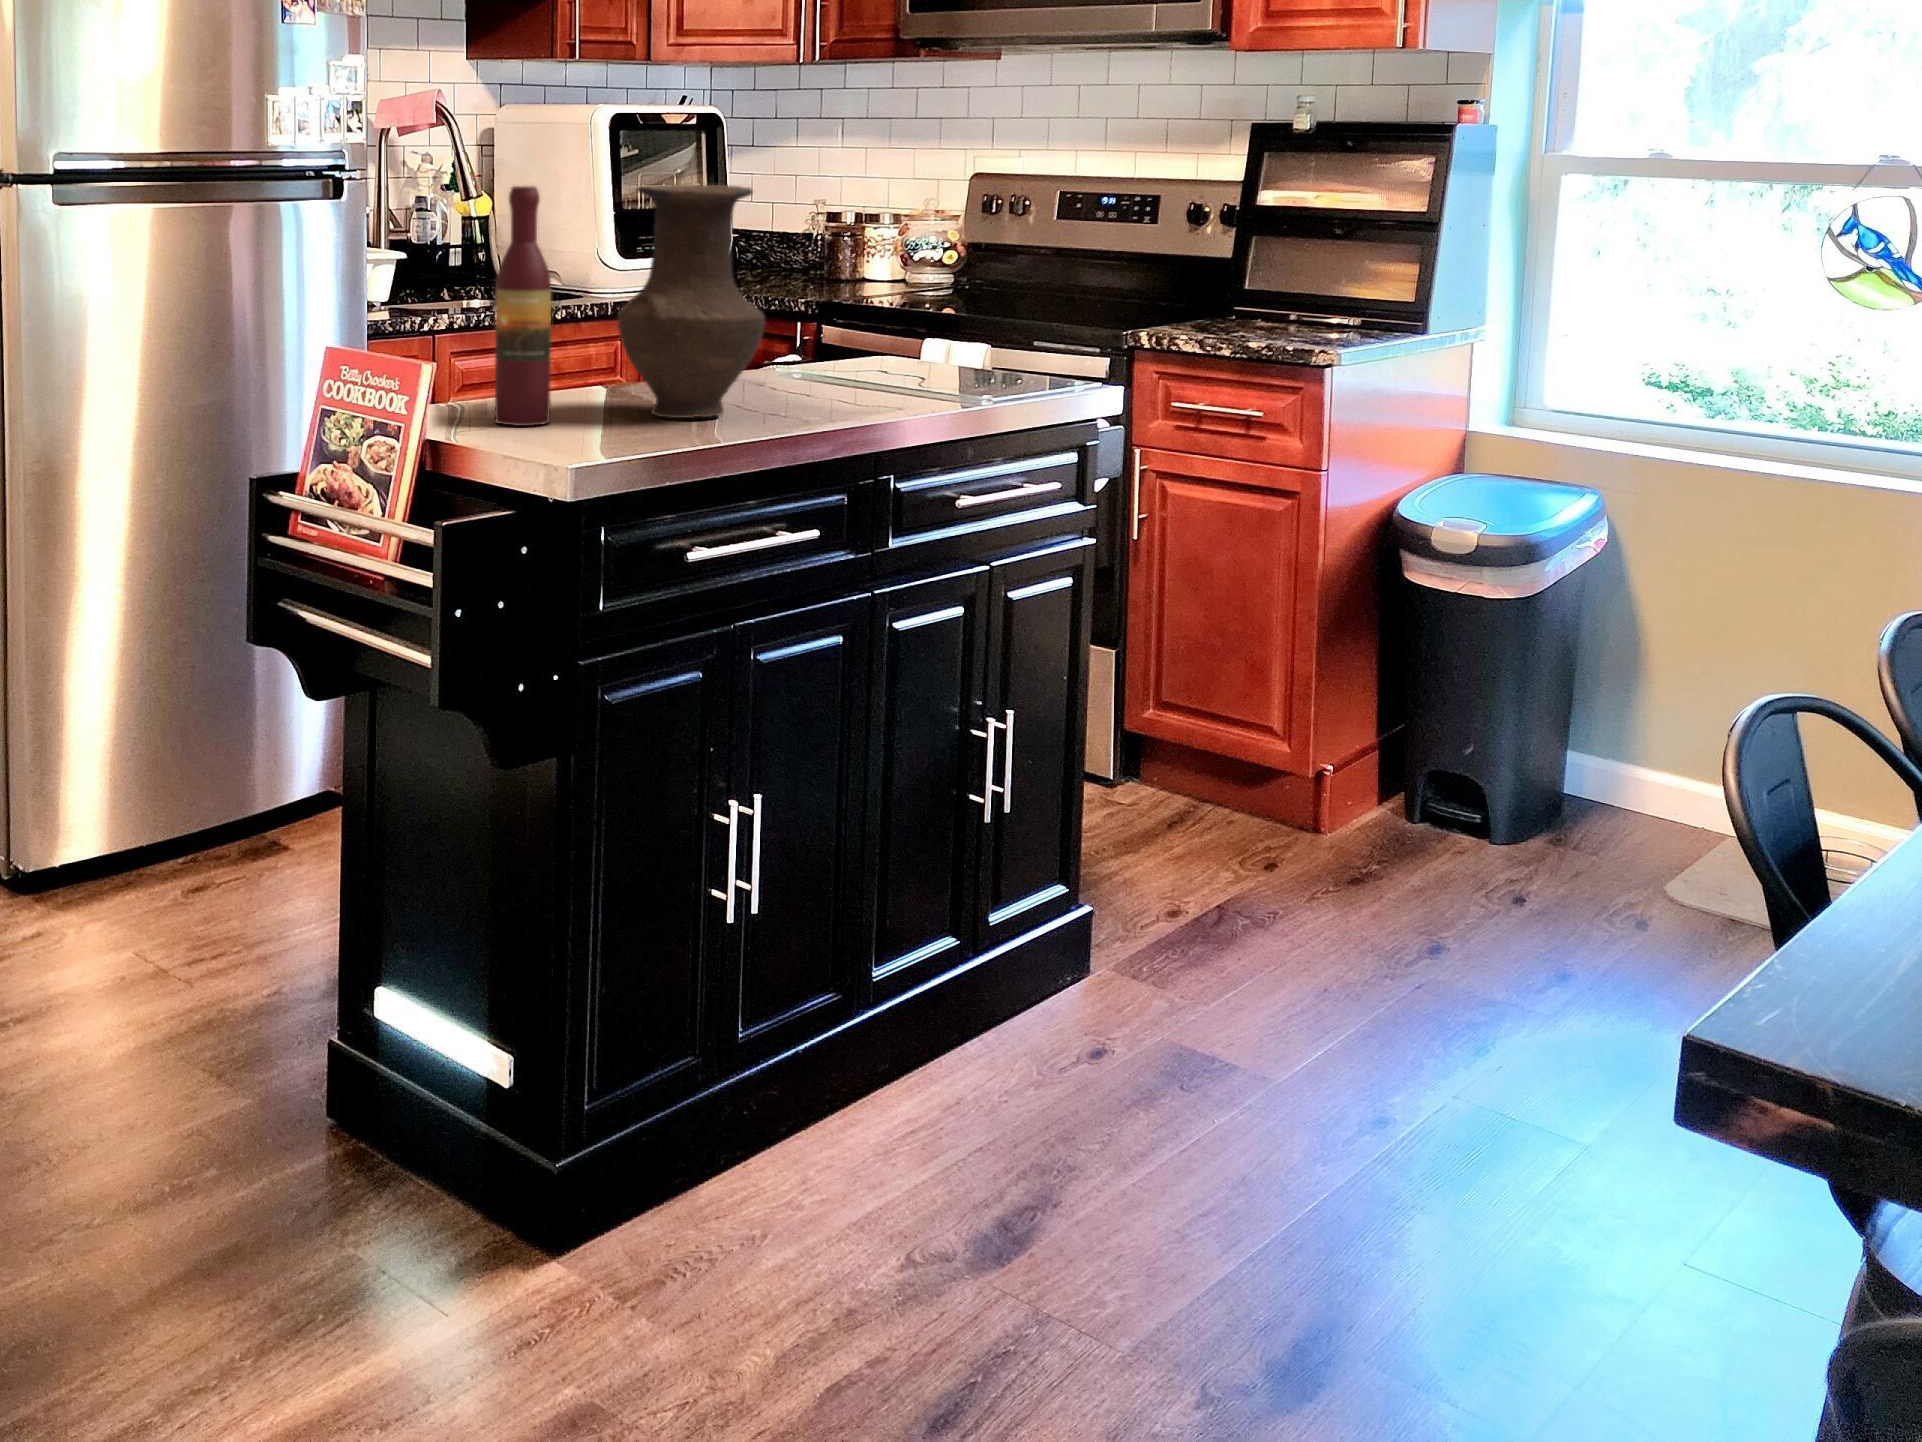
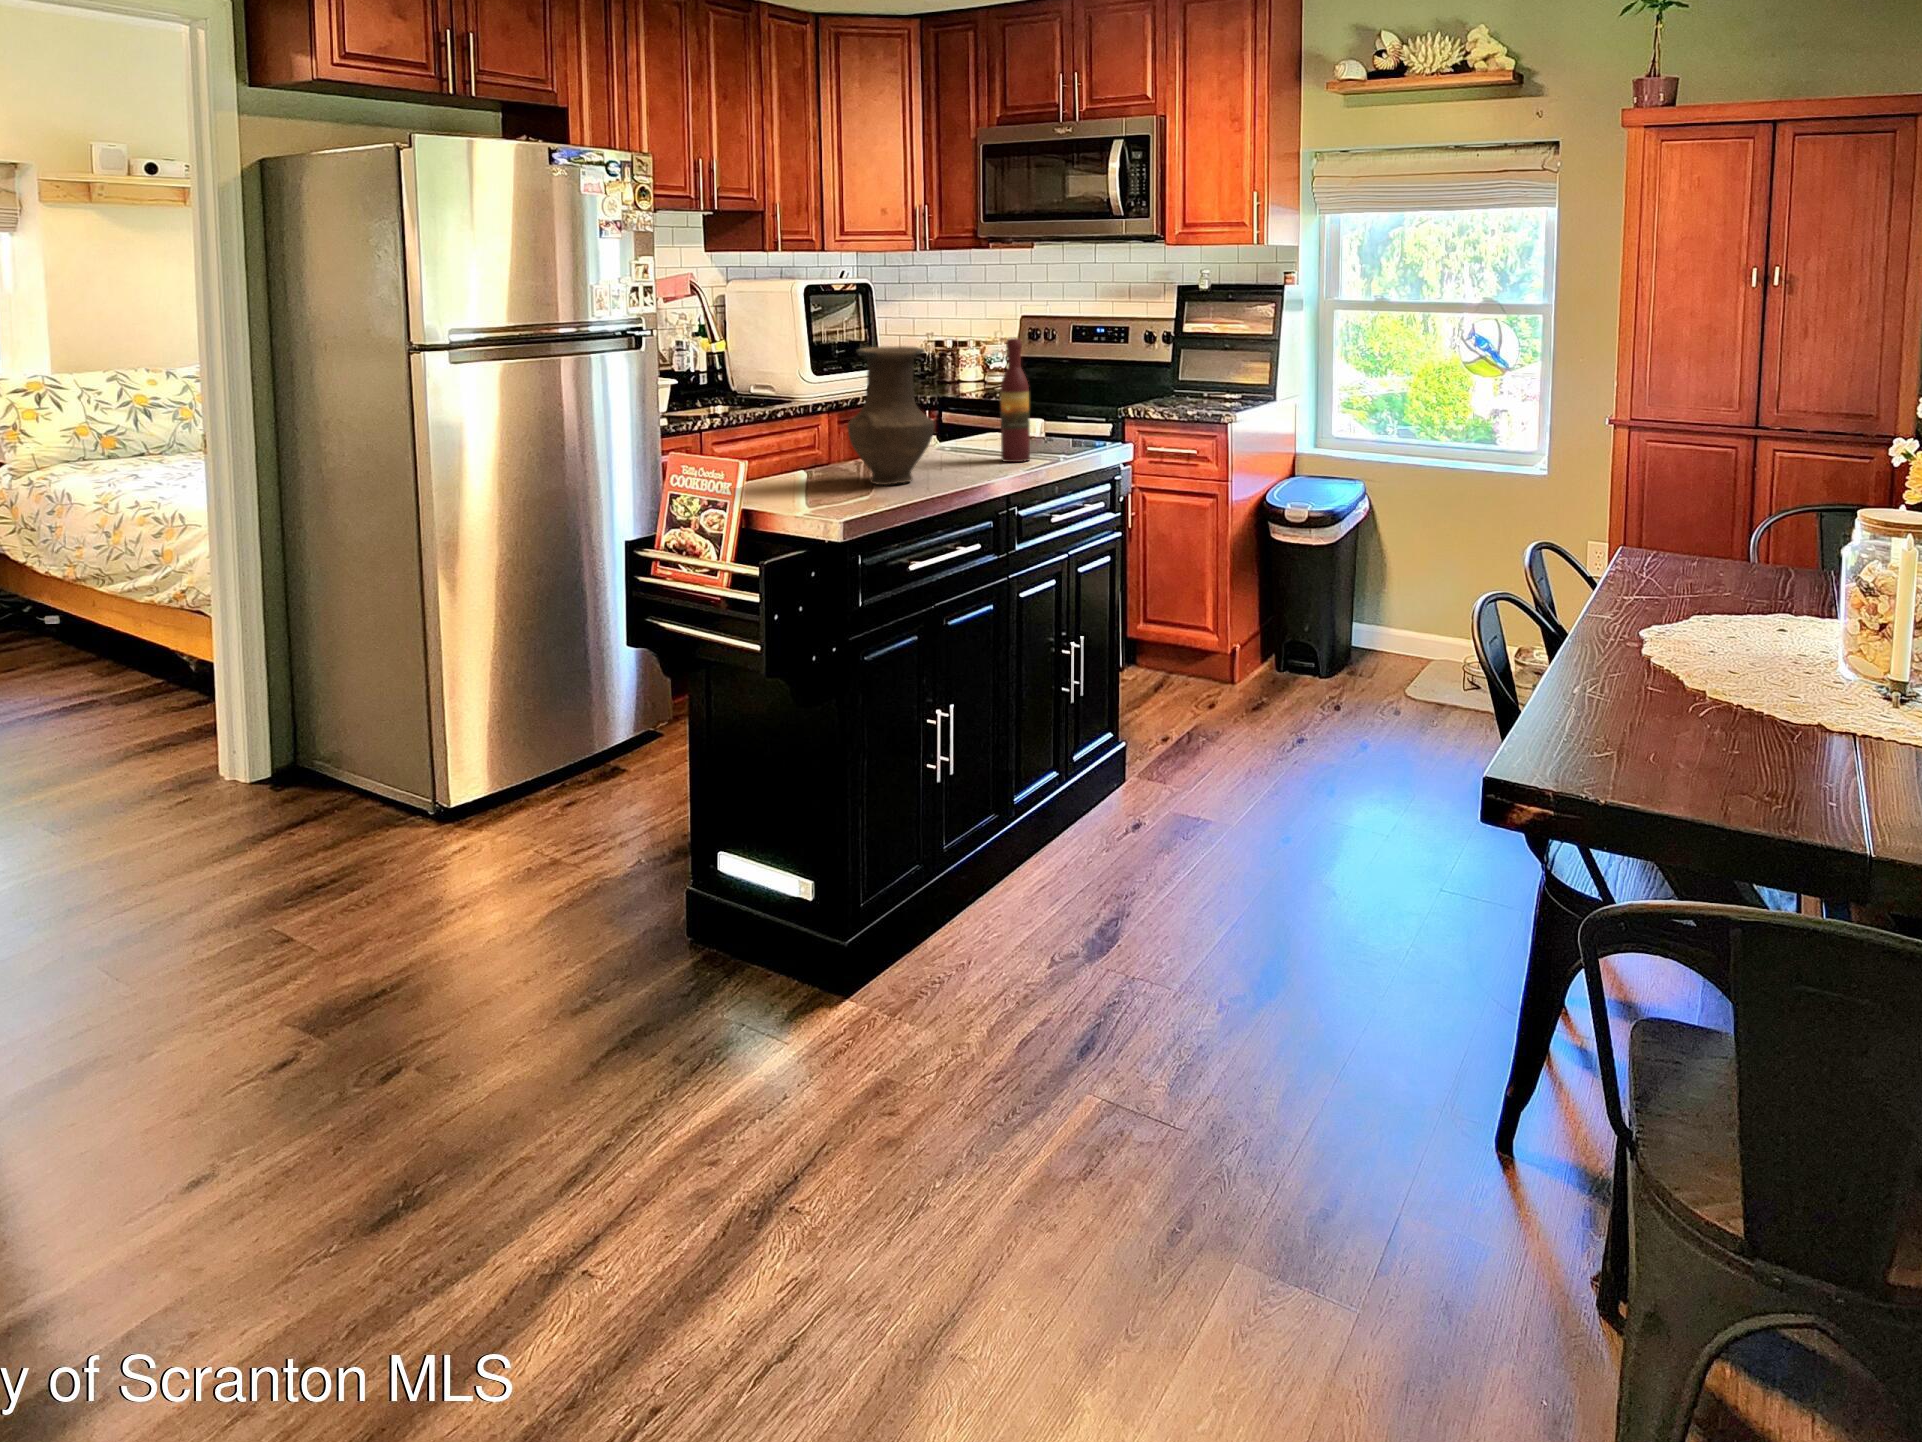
wine bottle: present [495,186,551,426] -> present [1000,338,1030,462]

